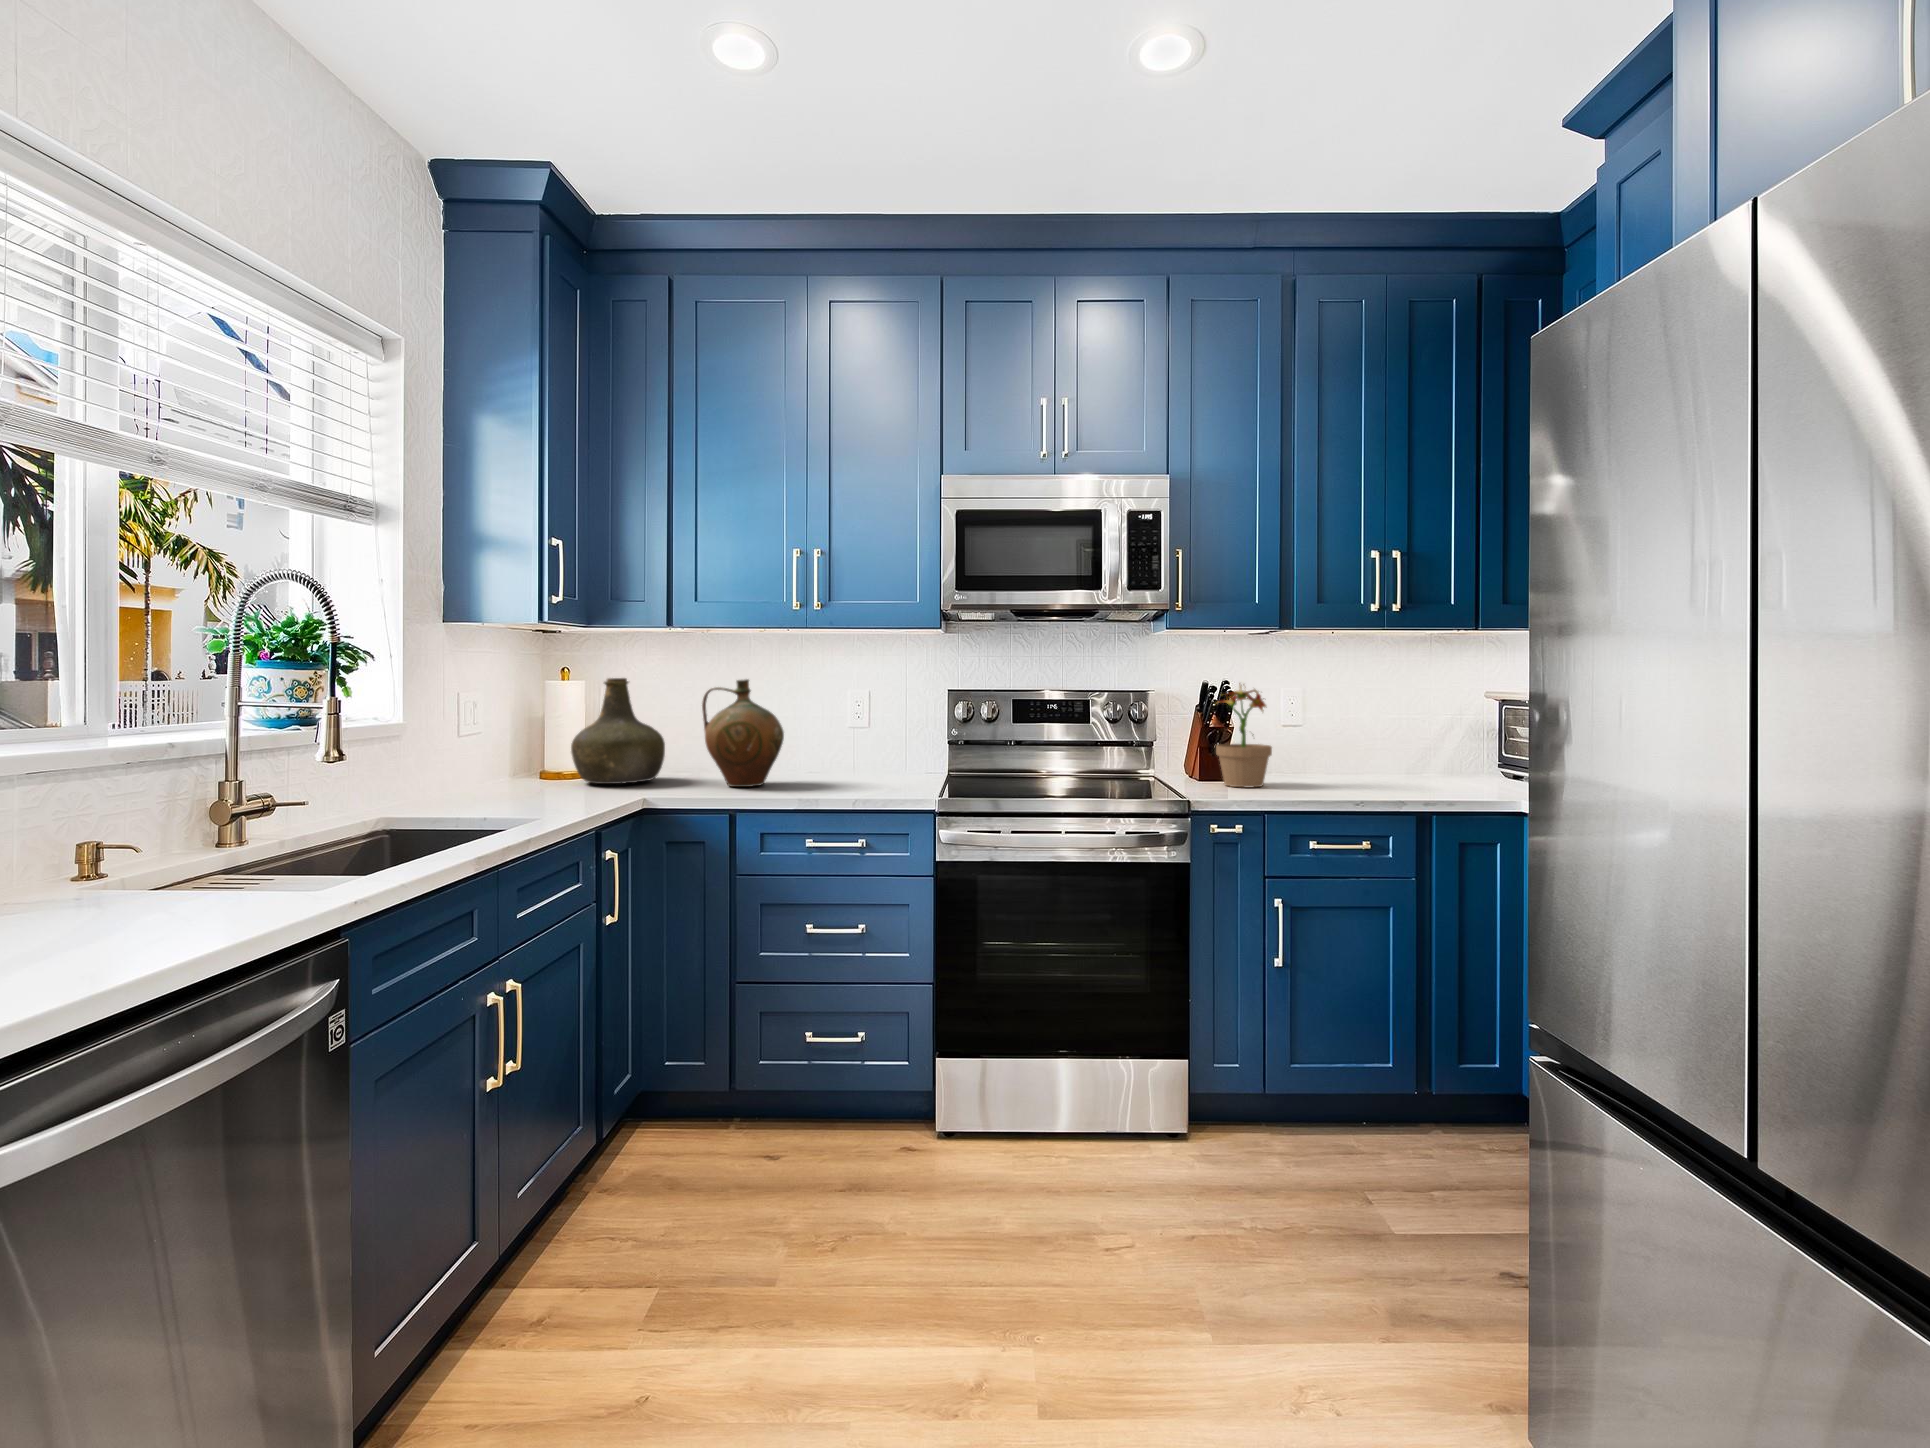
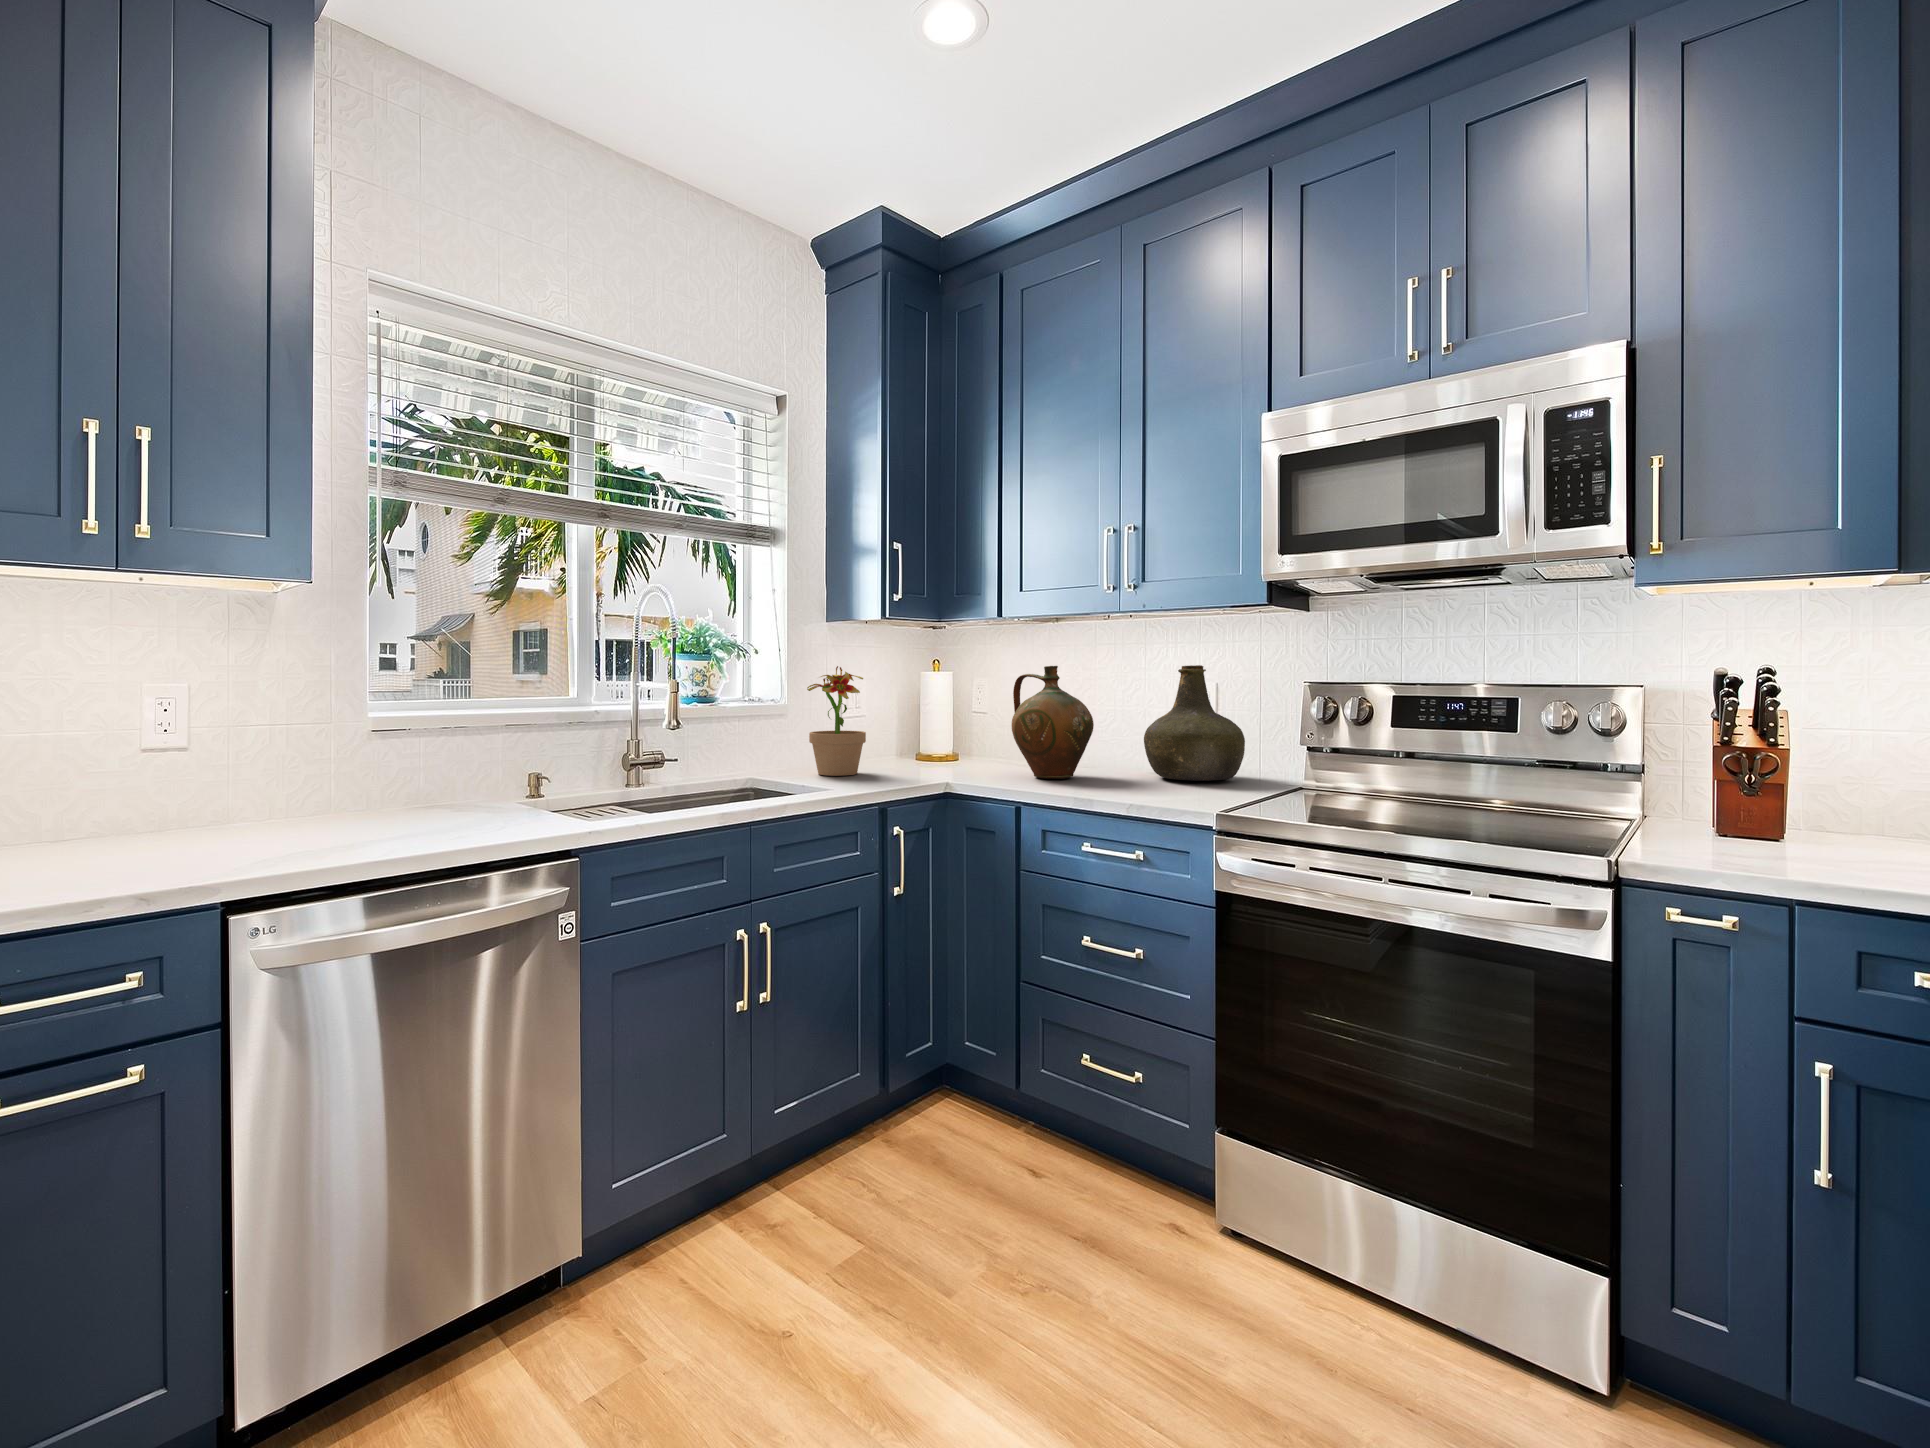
bottle: present [571,678,665,784] -> present [1144,665,1245,781]
potted plant: present [1215,683,1272,787] -> present [807,666,866,776]

